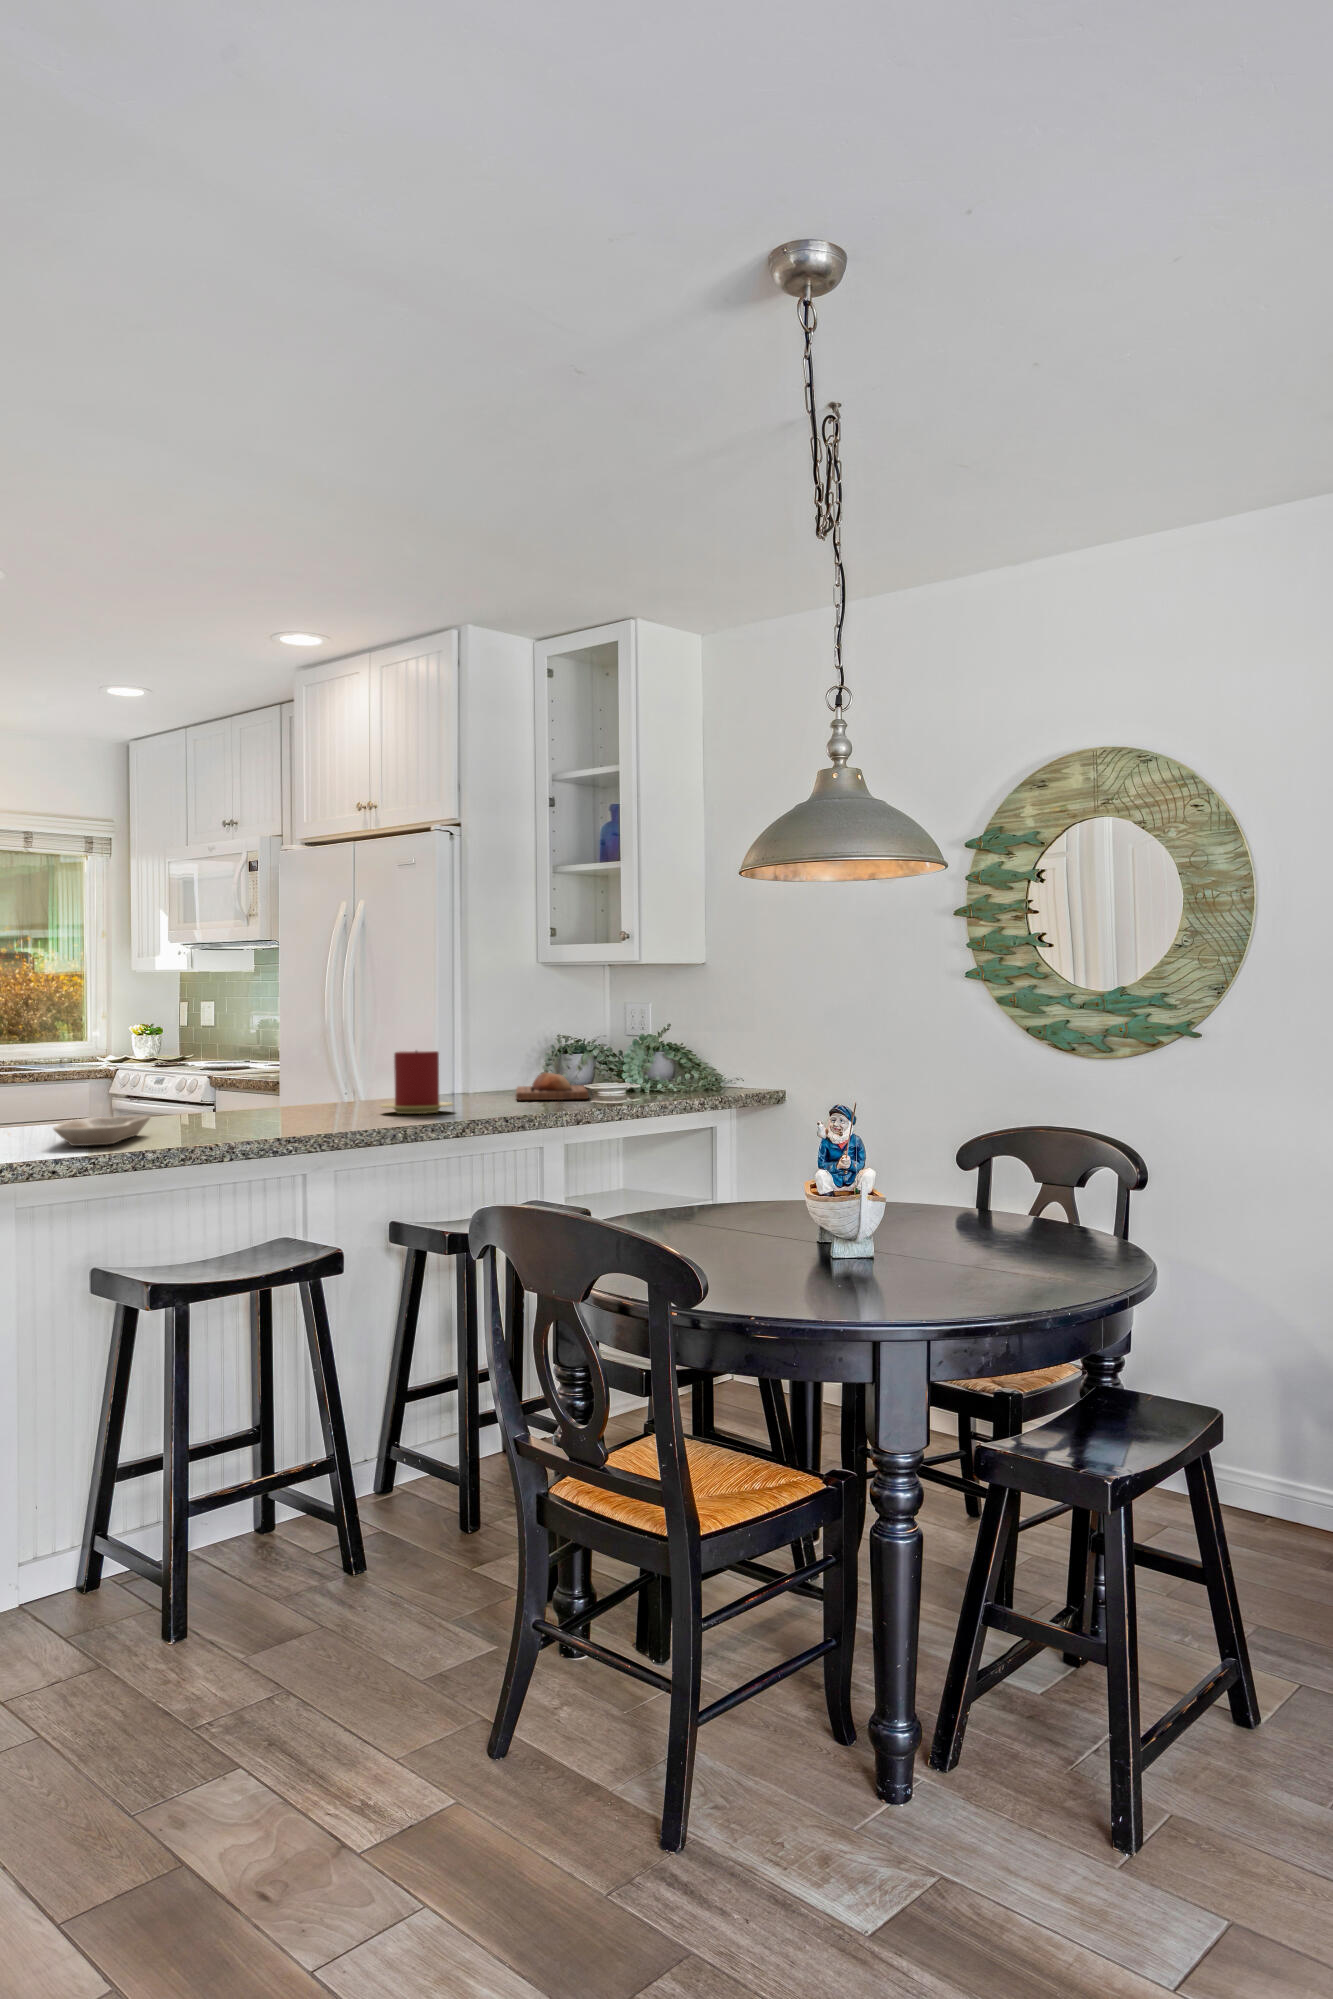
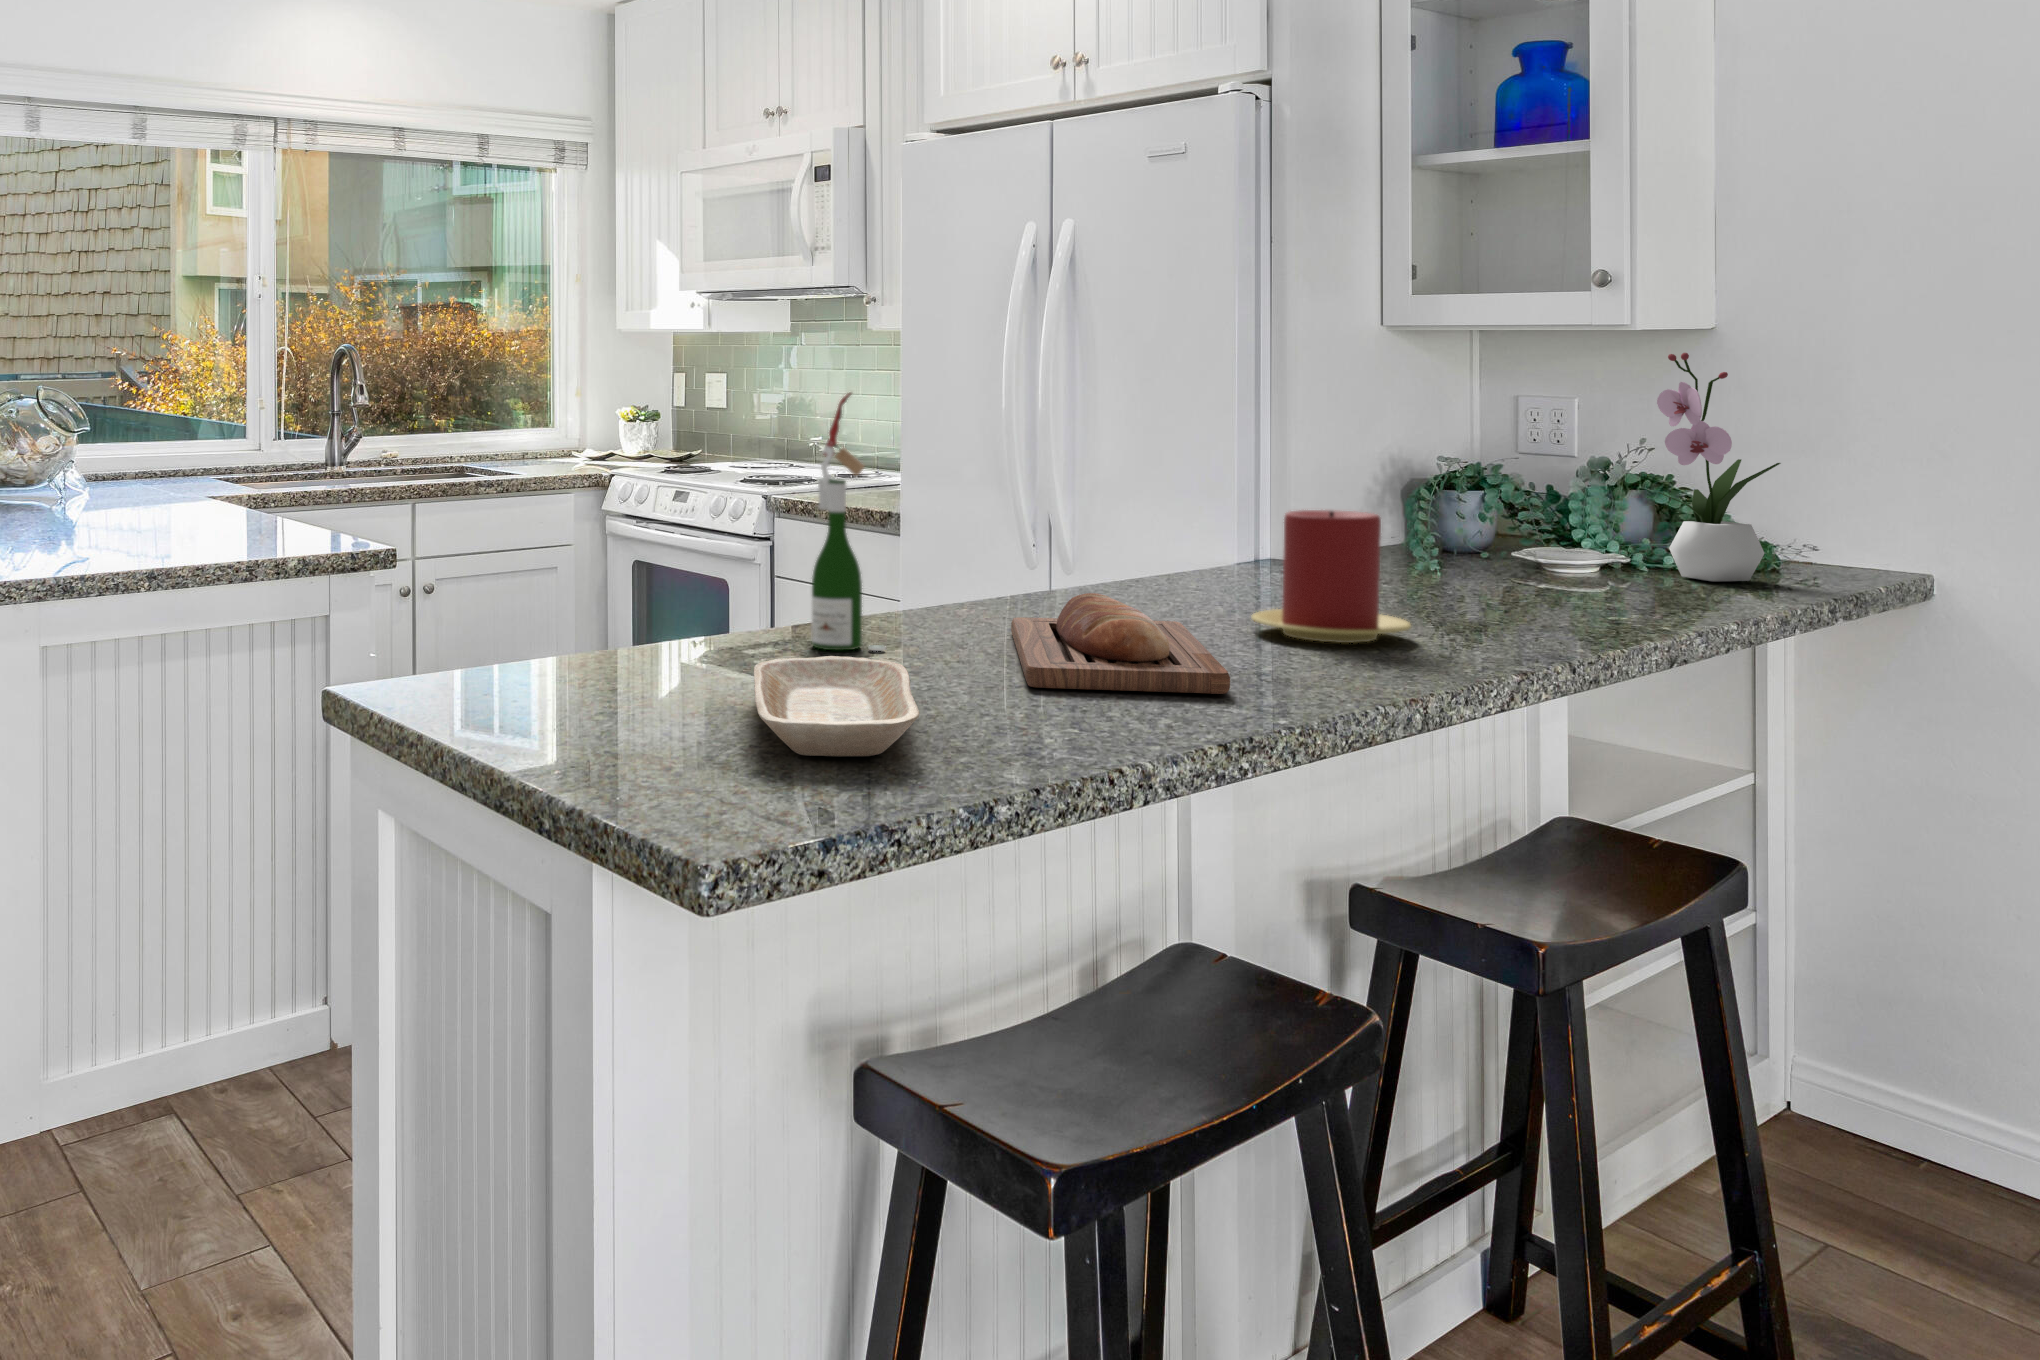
flower arrangement: none [644,975,698,1092] -> present [1657,353,1781,582]
wine bottle: none [134,991,173,1123] -> present [811,393,885,651]
bread loaf: present [516,1073,589,1100] -> present [1011,593,1230,694]

